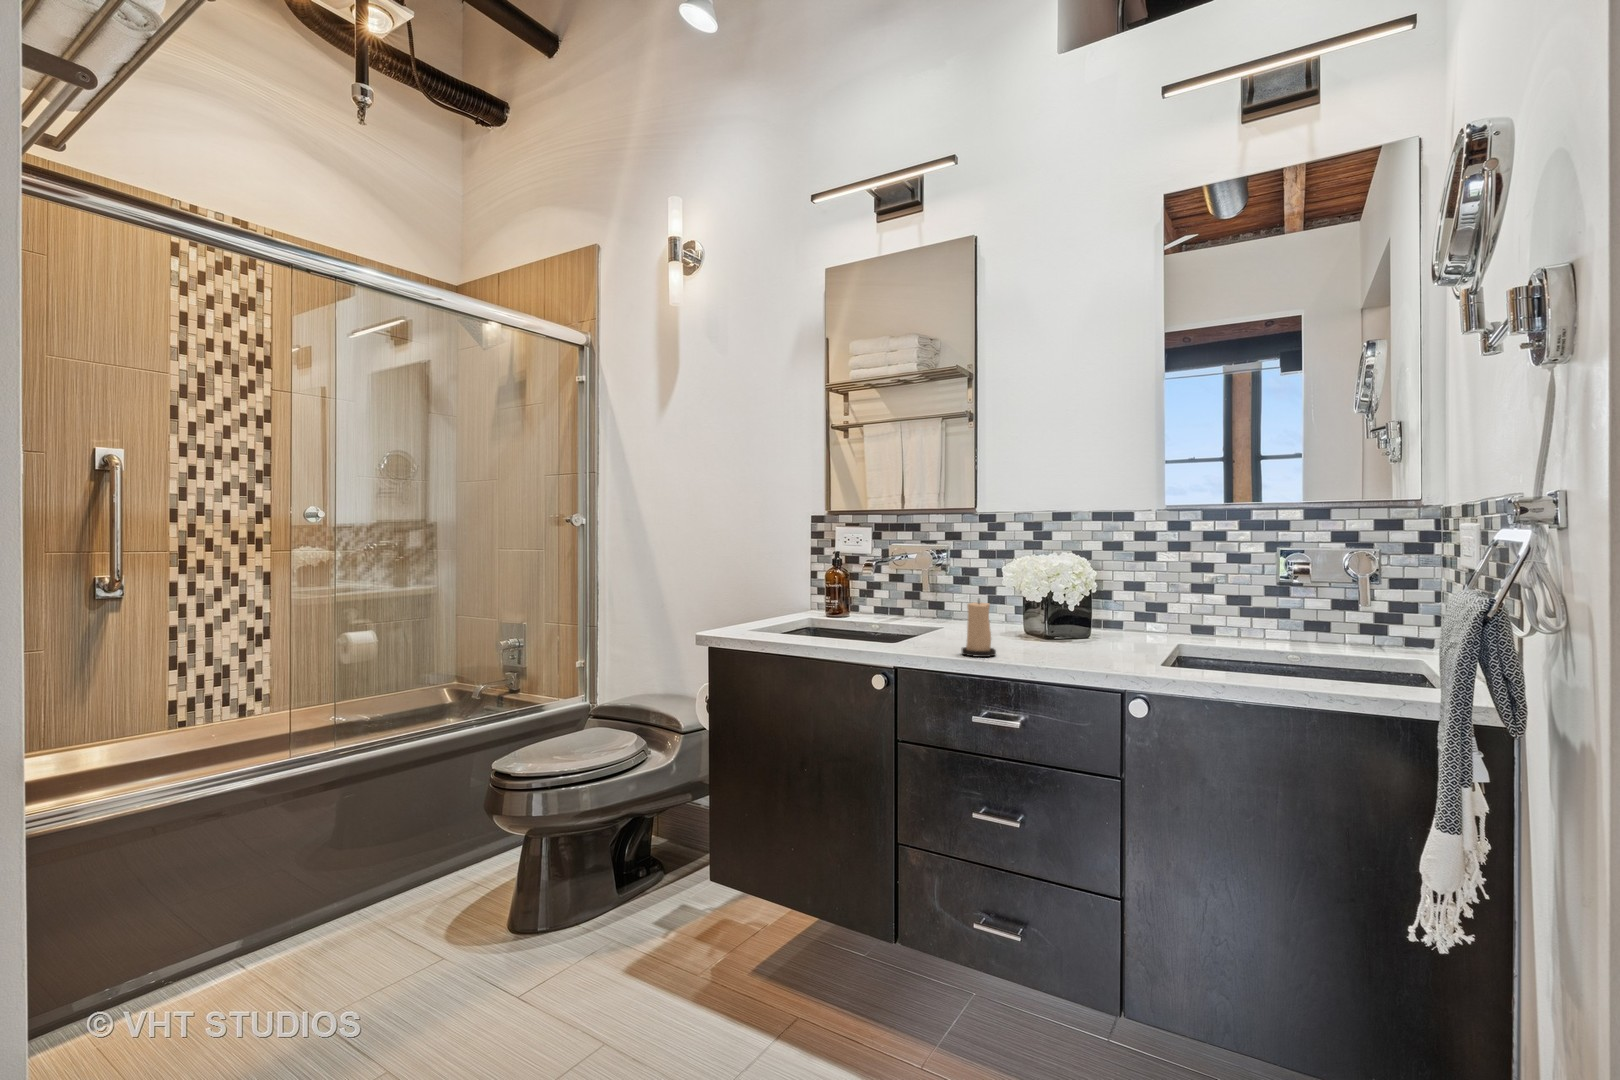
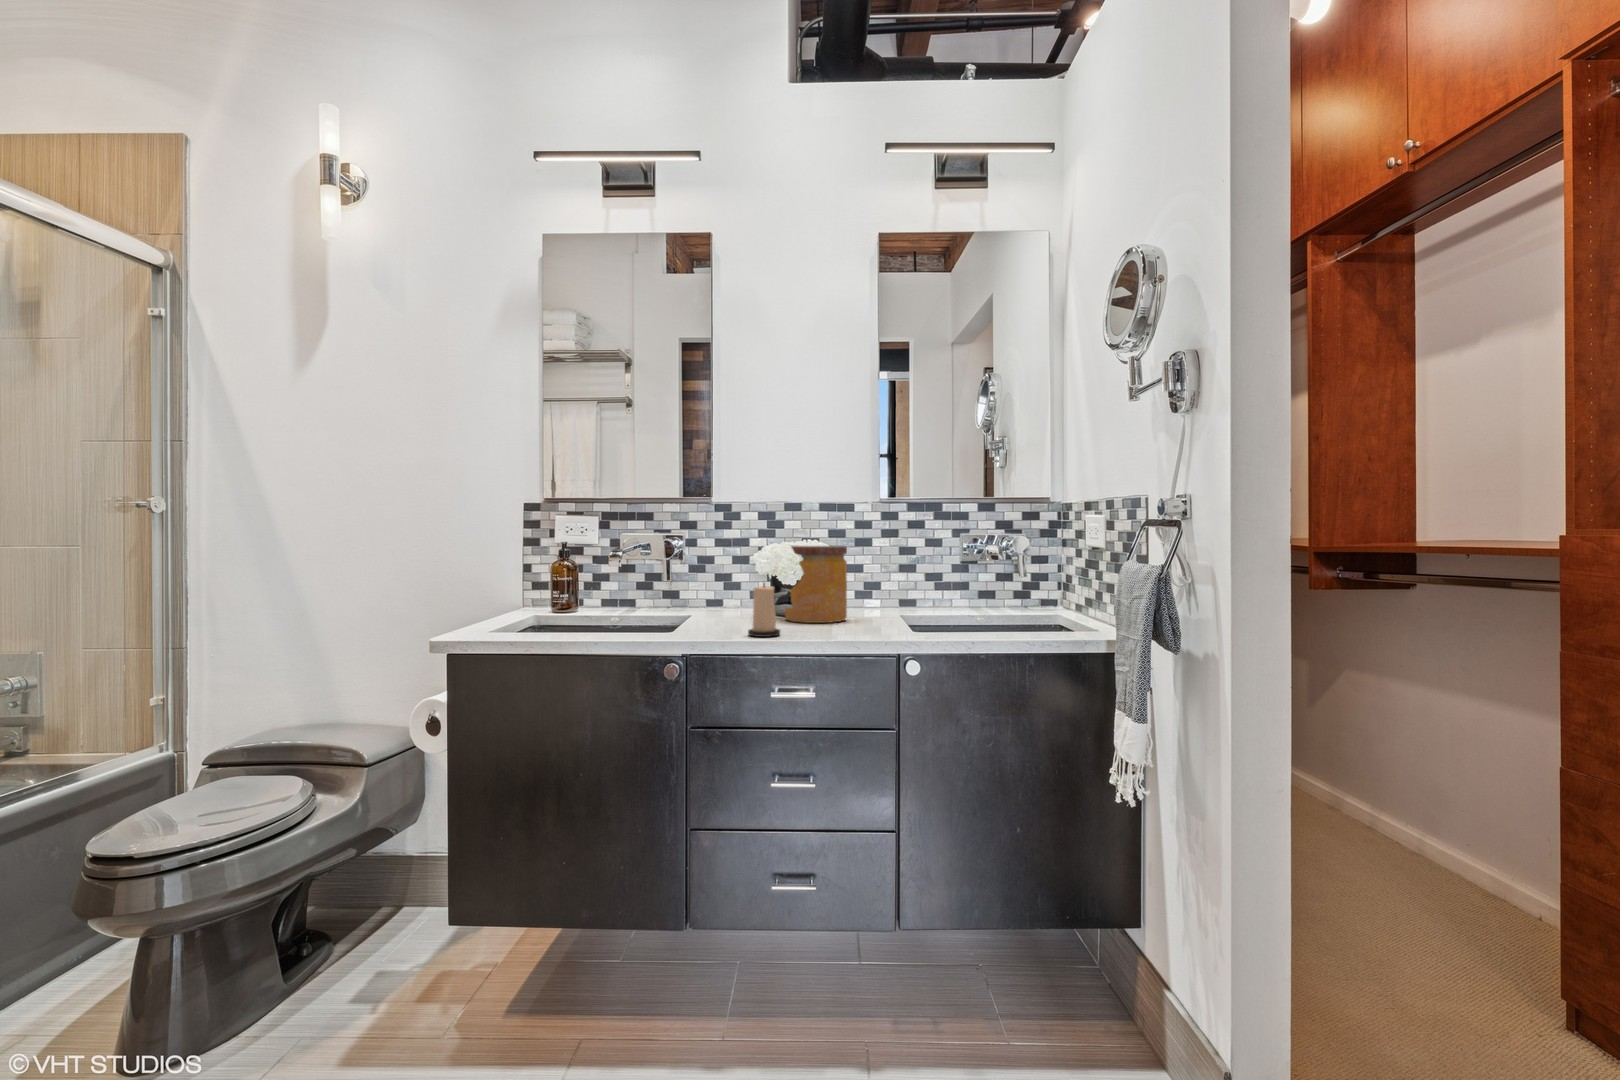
jar: none [1038,559,1111,647] -> present [785,545,847,623]

